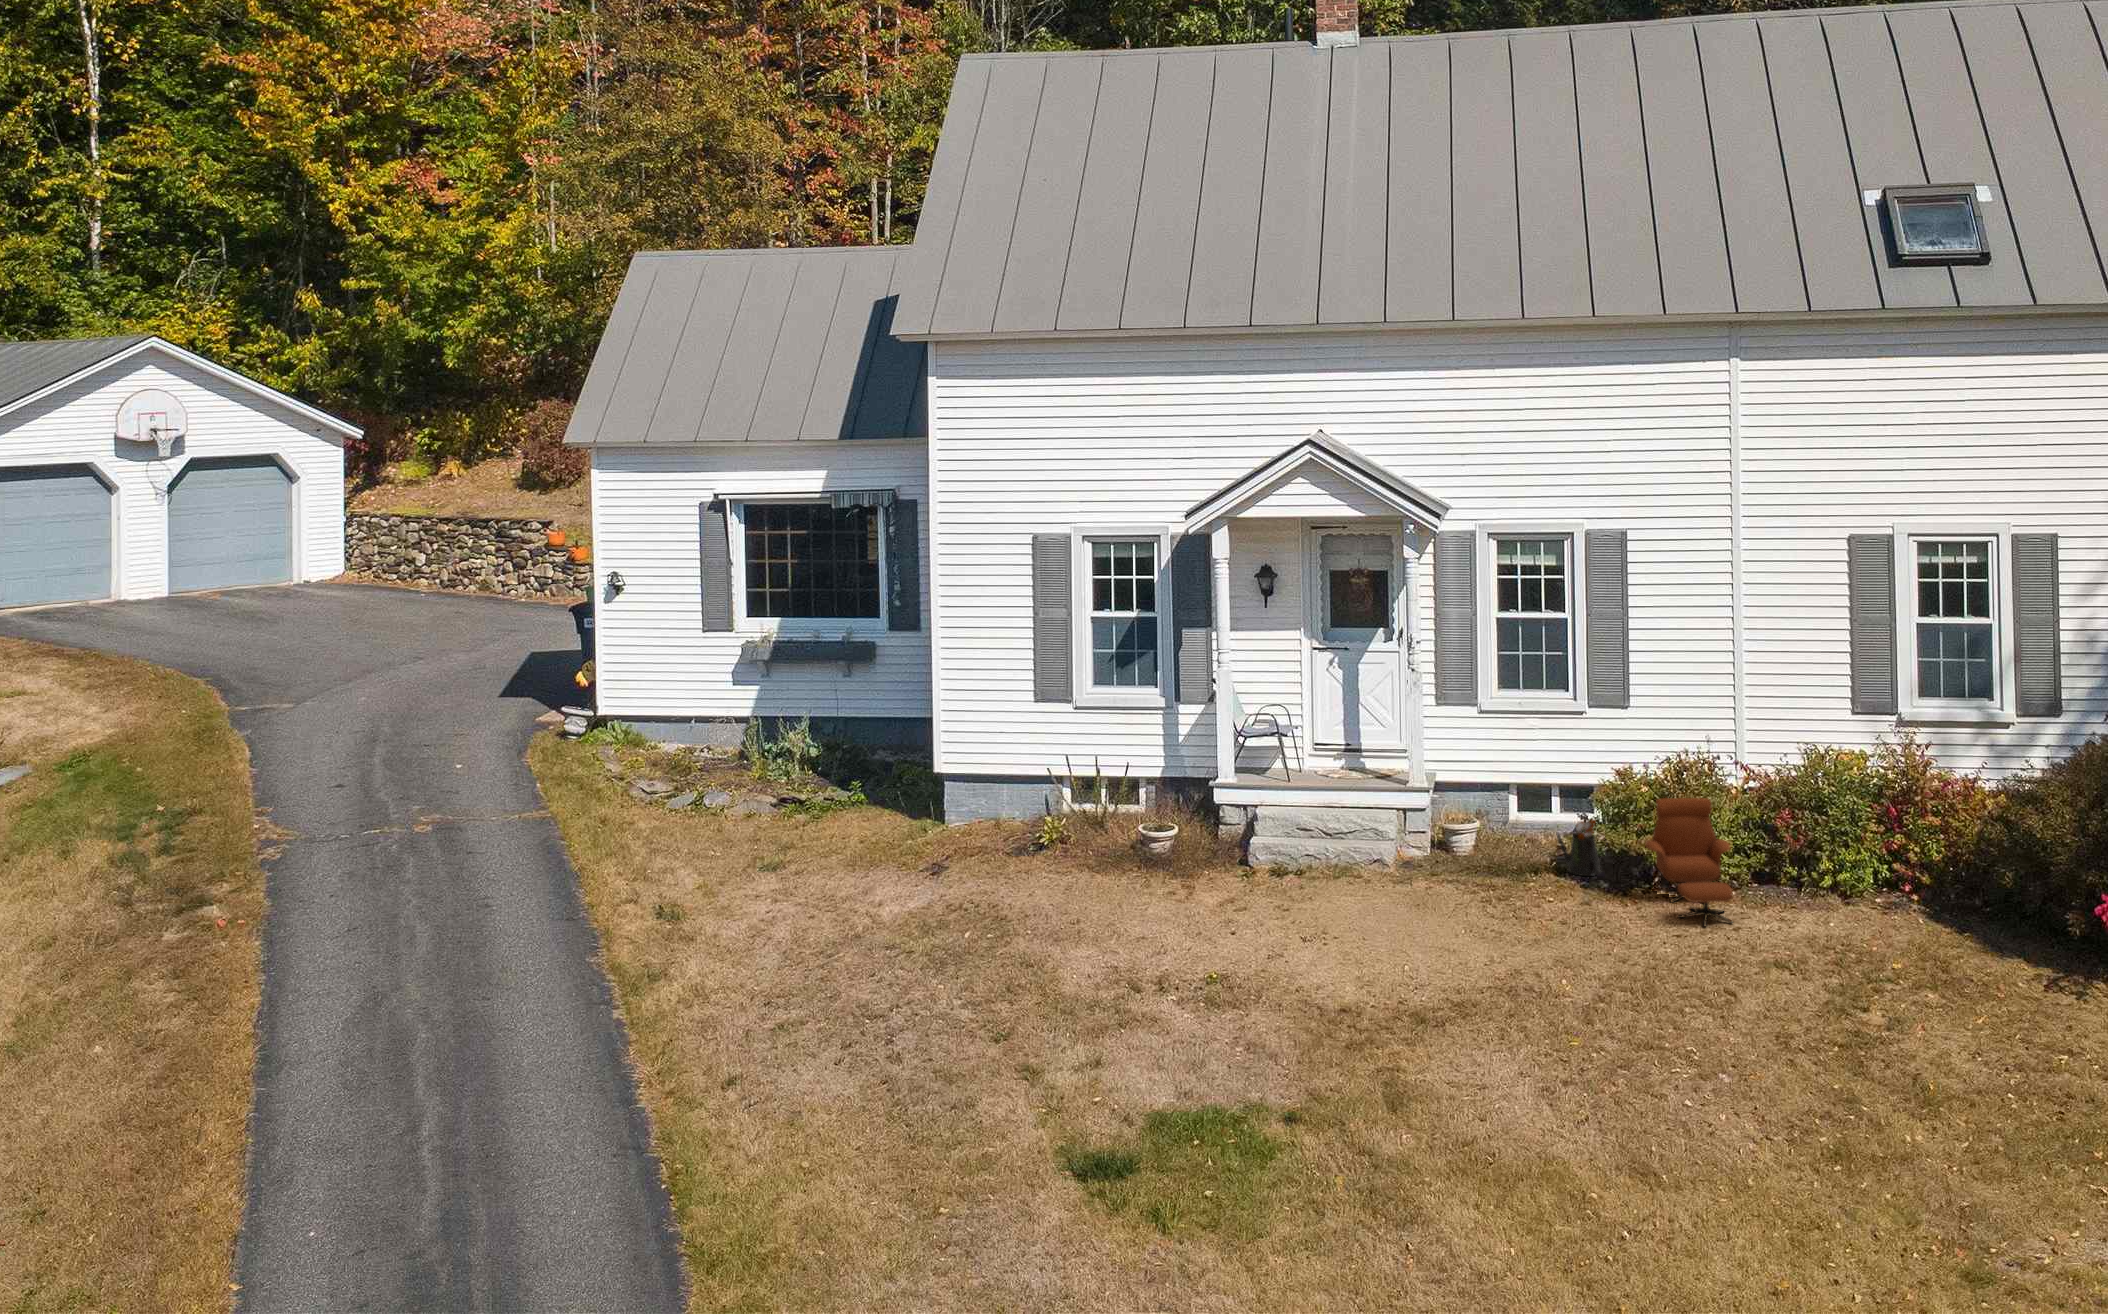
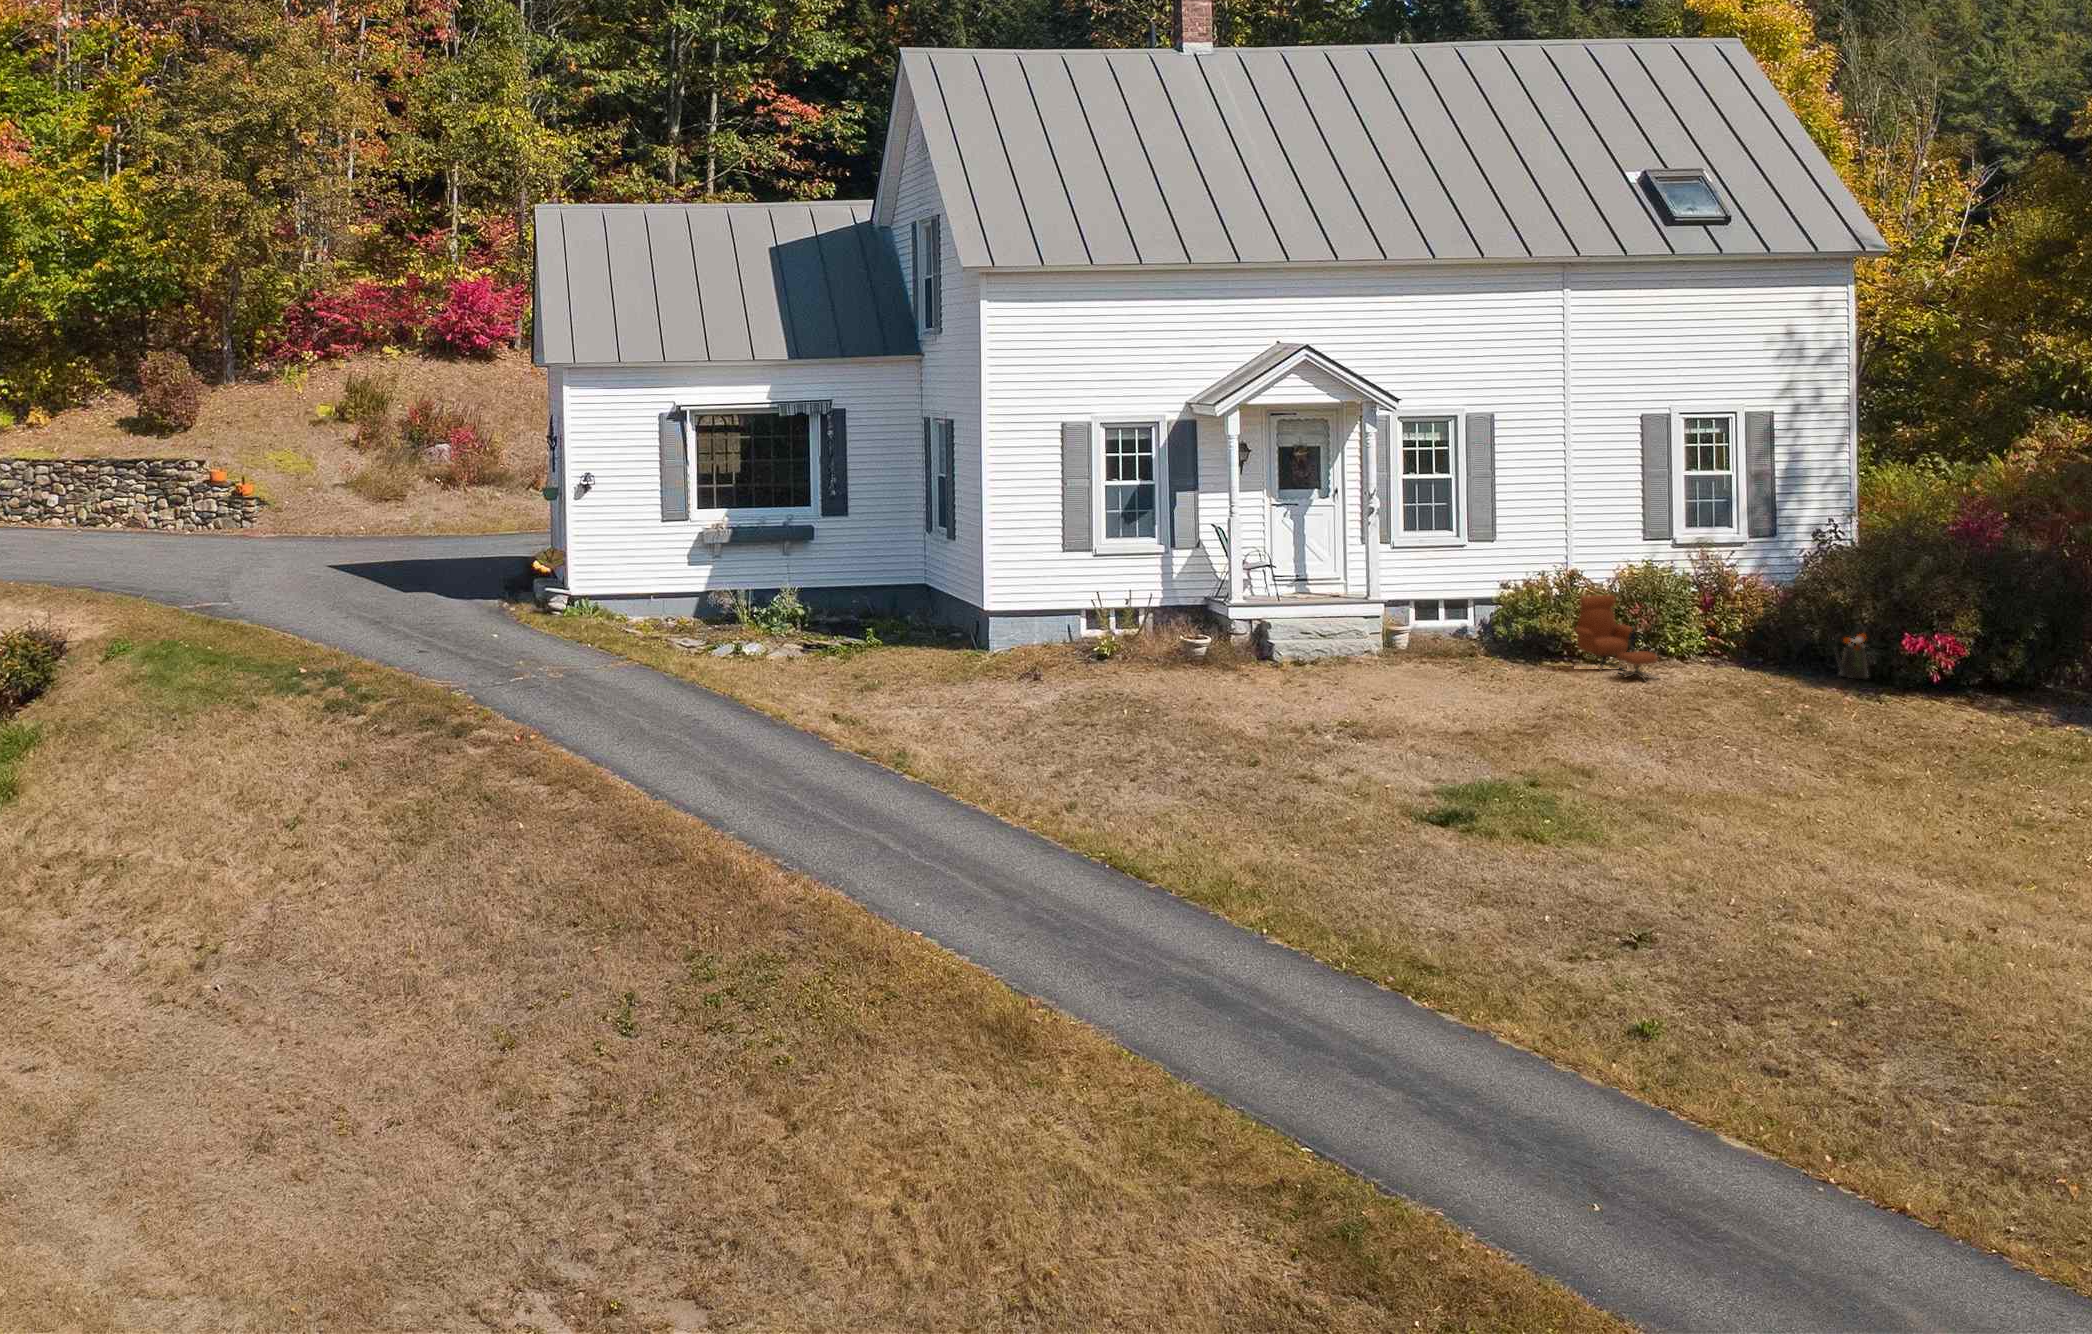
watering can: present [1556,819,1601,876] -> present [1835,634,1868,679]

